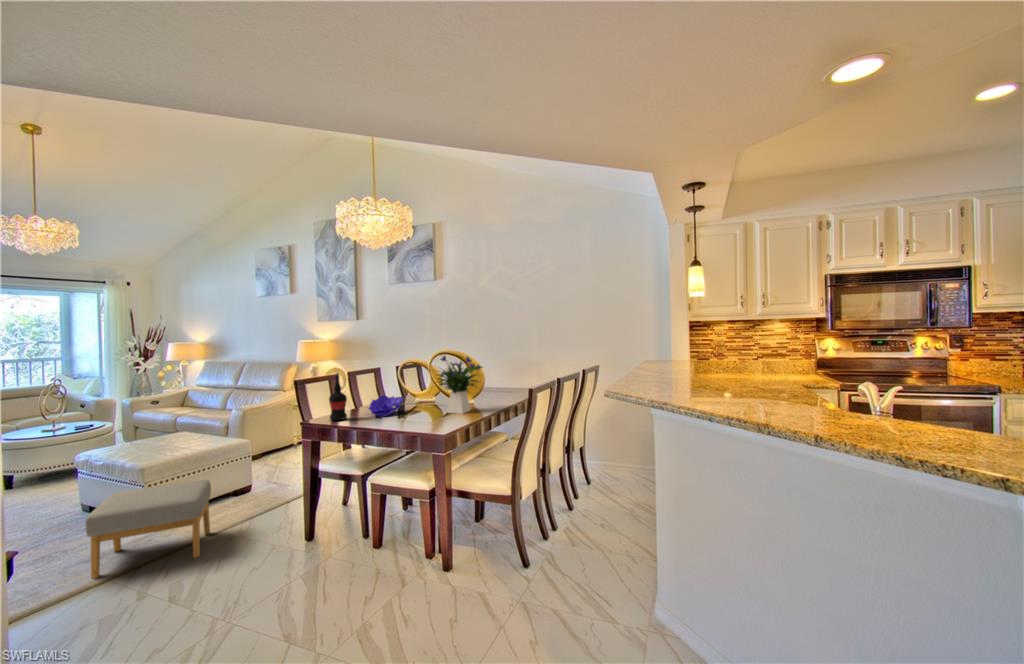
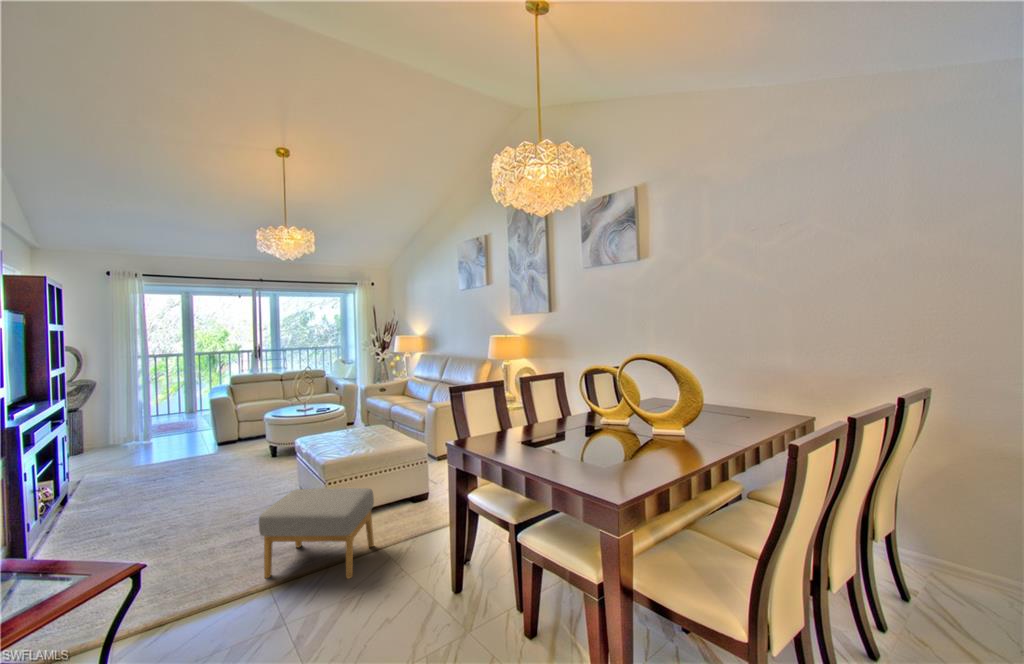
flower arrangement: present [438,356,482,414] -> none [603,359,699,457]
wine bottle: present [329,373,347,420] -> none [481,382,503,443]
decorative bowl: present [368,395,403,417] -> none [528,411,577,445]

